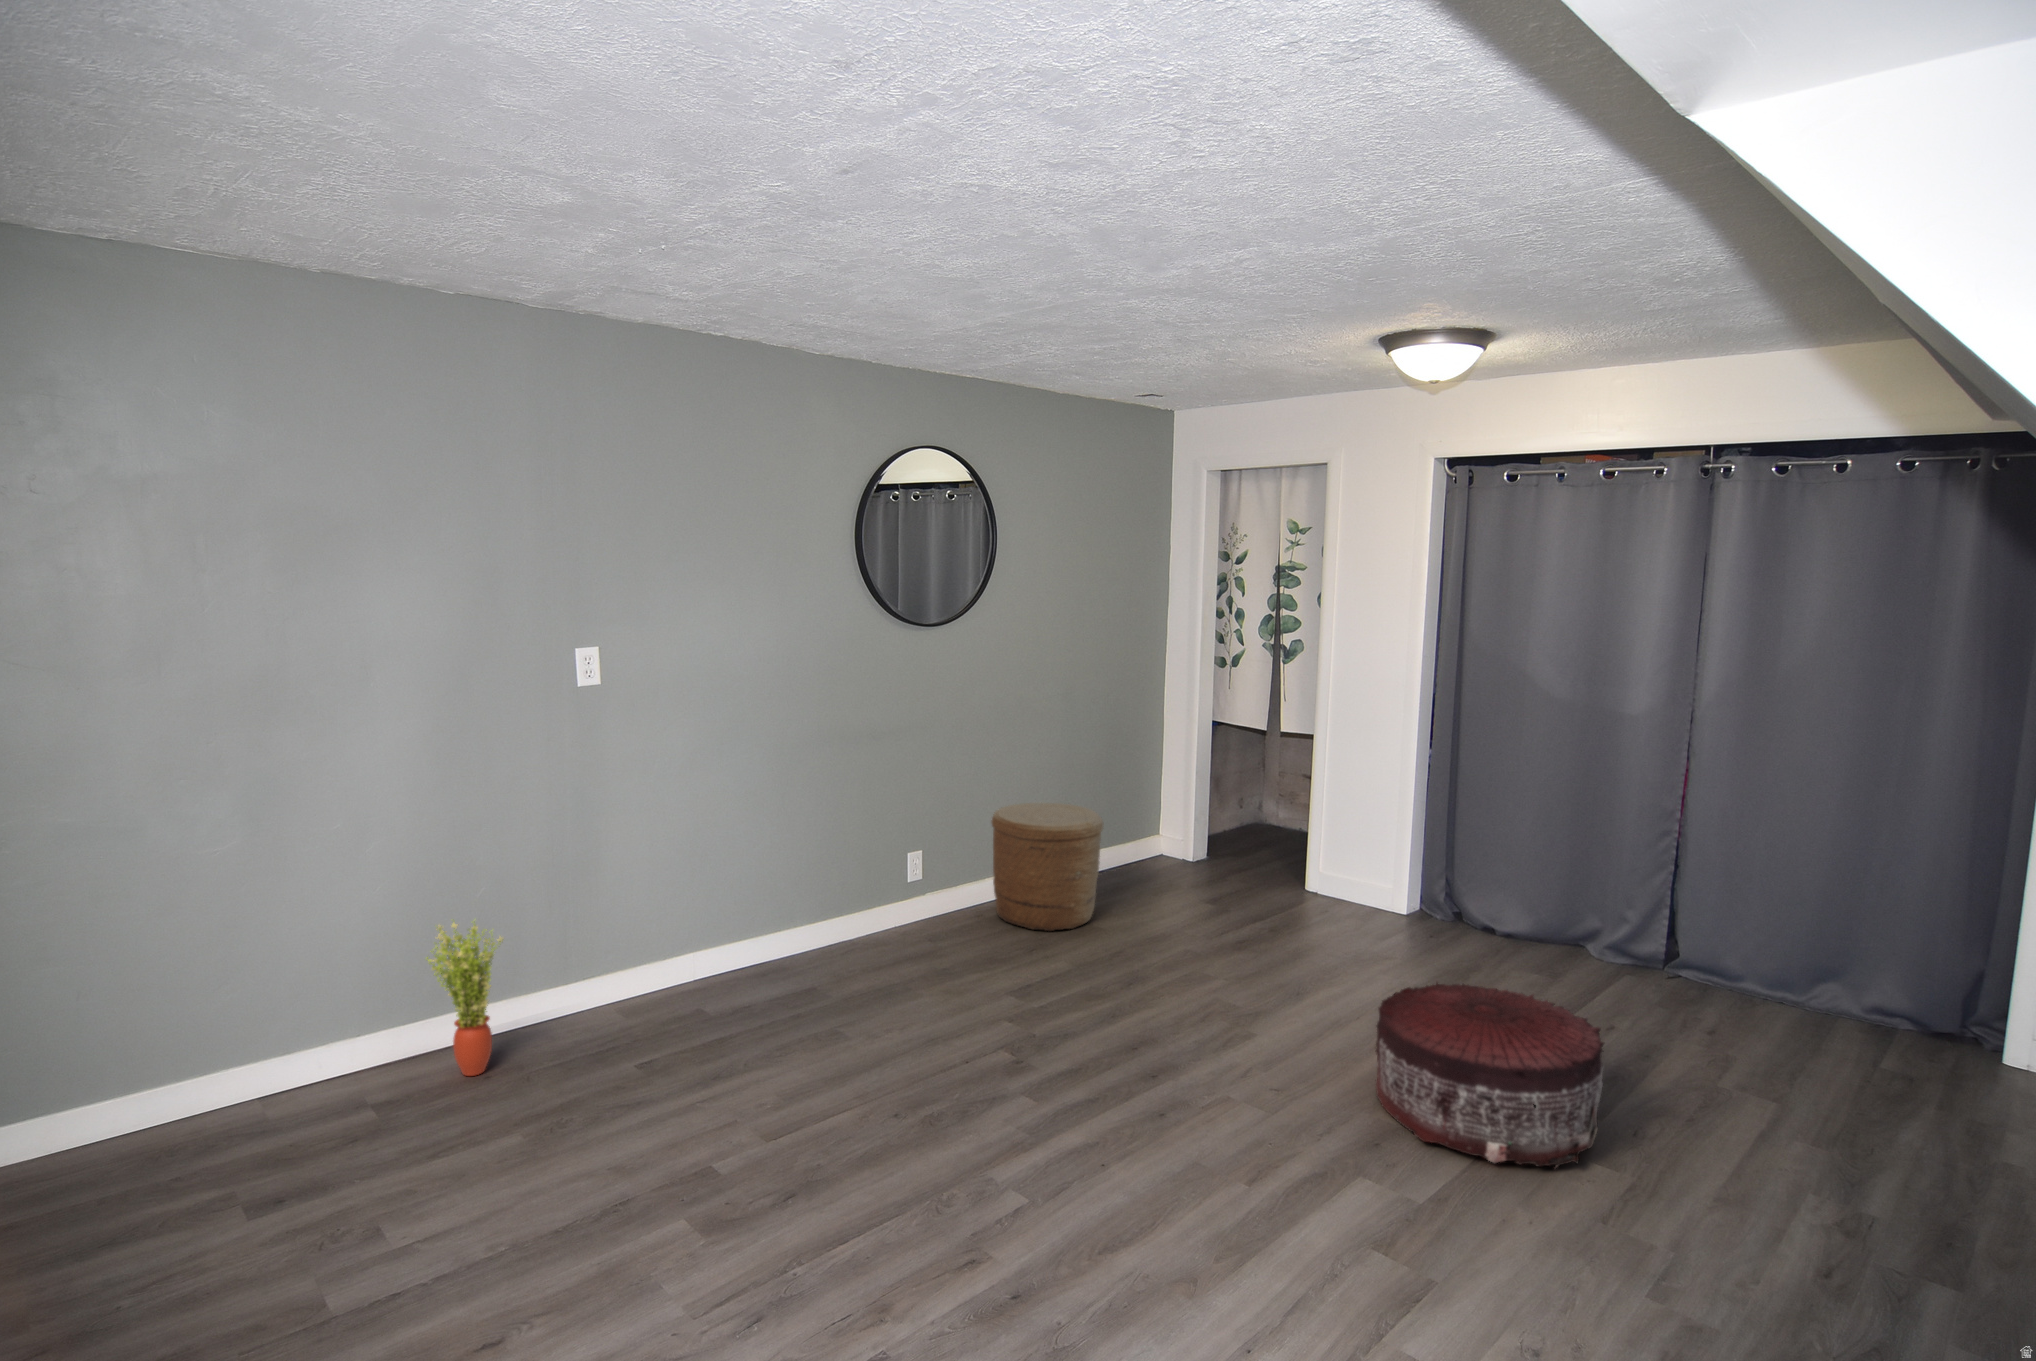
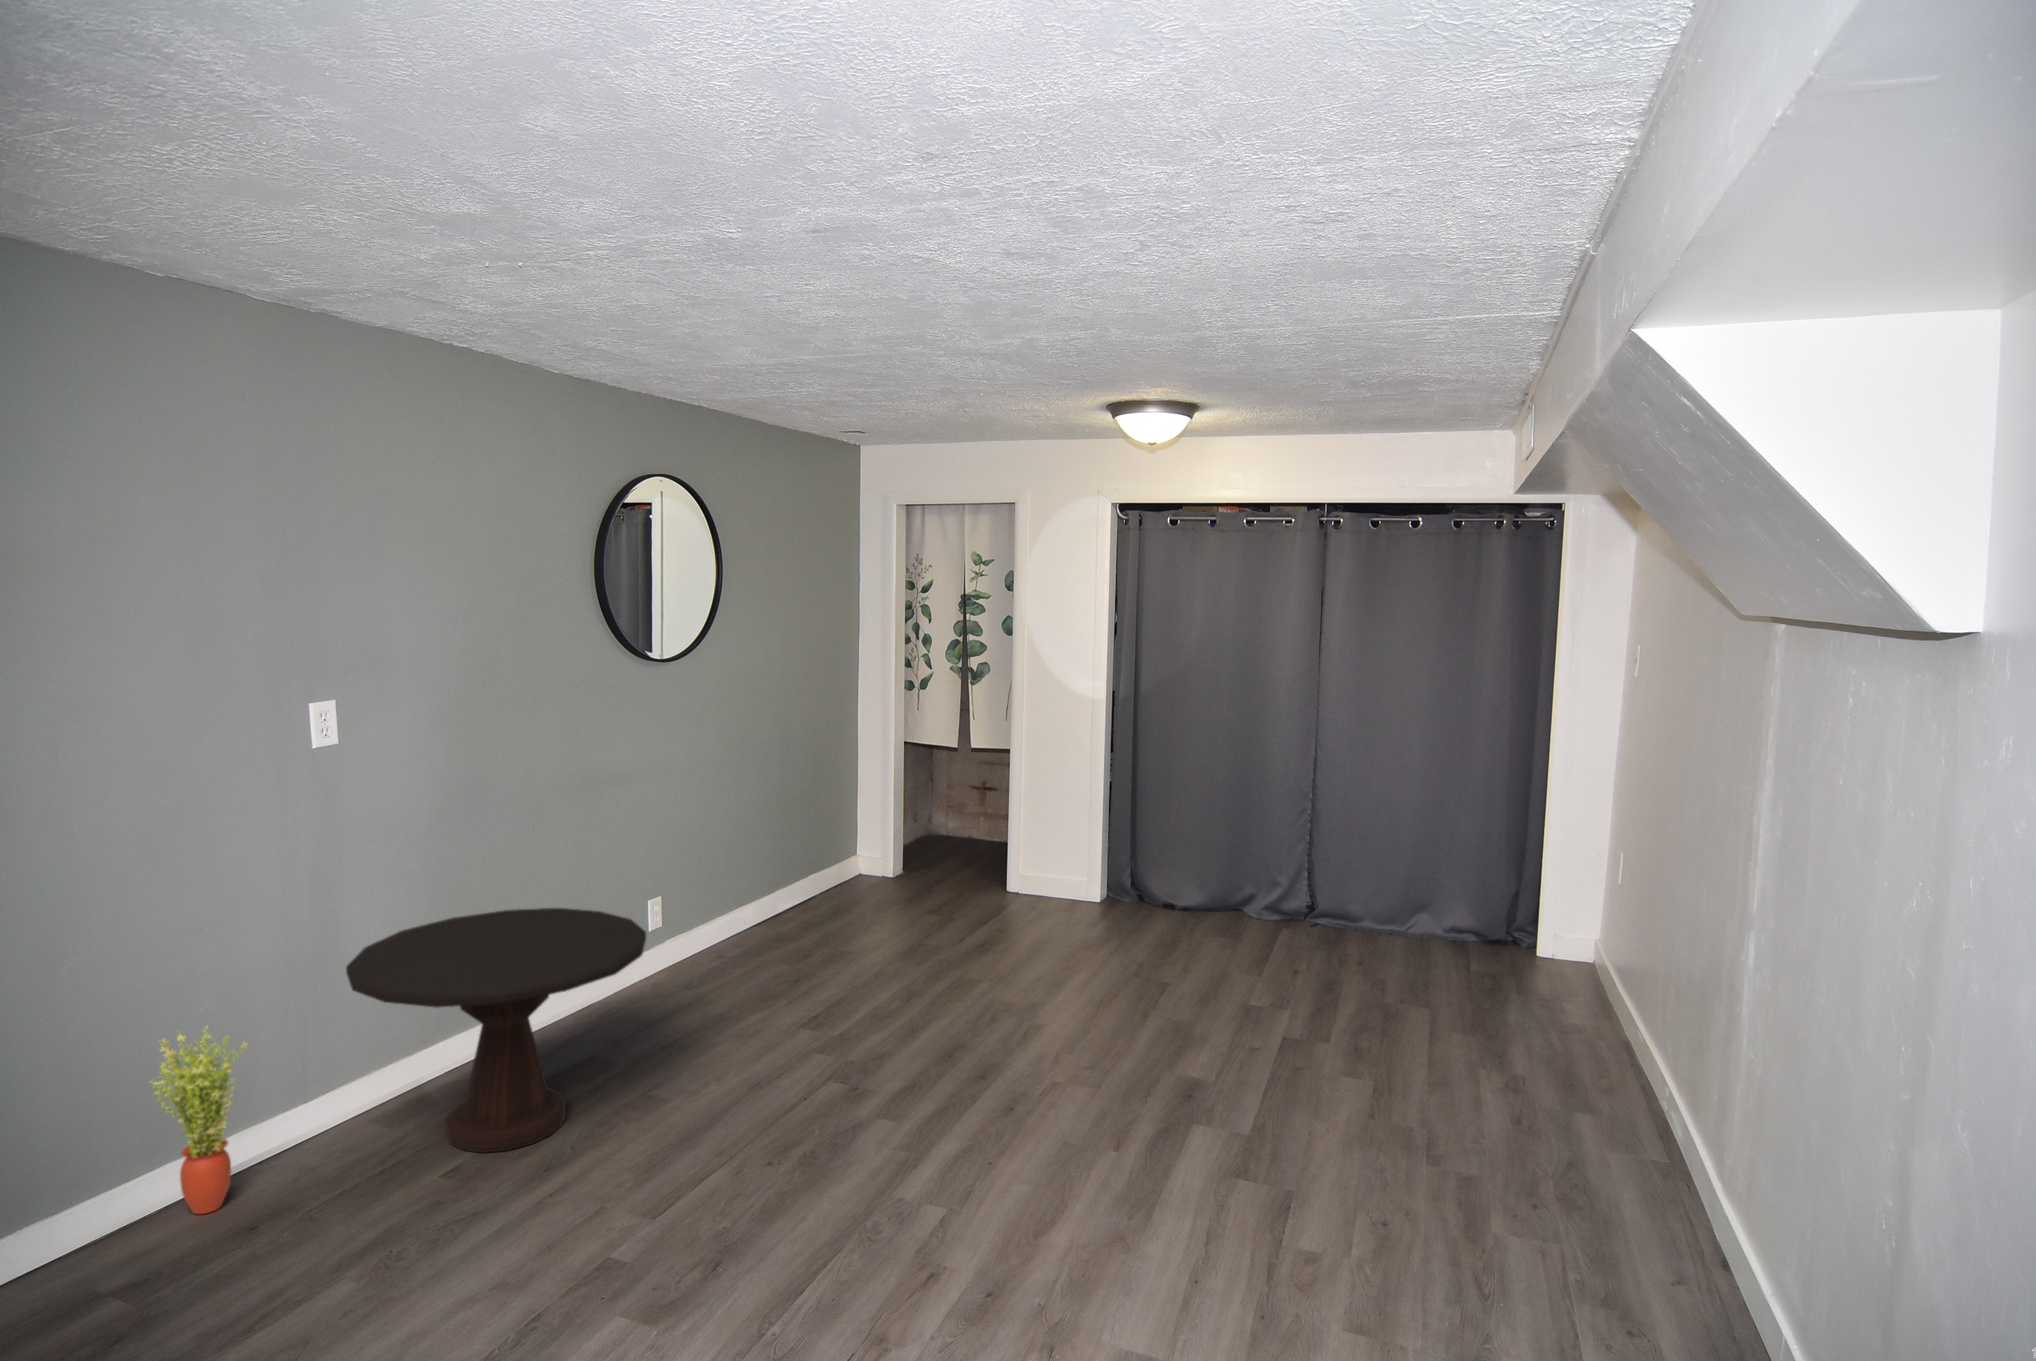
woven basket: present [992,803,1103,931] -> none [728,833,842,961]
side table: none [583,849,846,1070] -> present [346,908,646,1153]
pouf: present [1376,983,1604,1168] -> none [1140,951,1316,1091]

